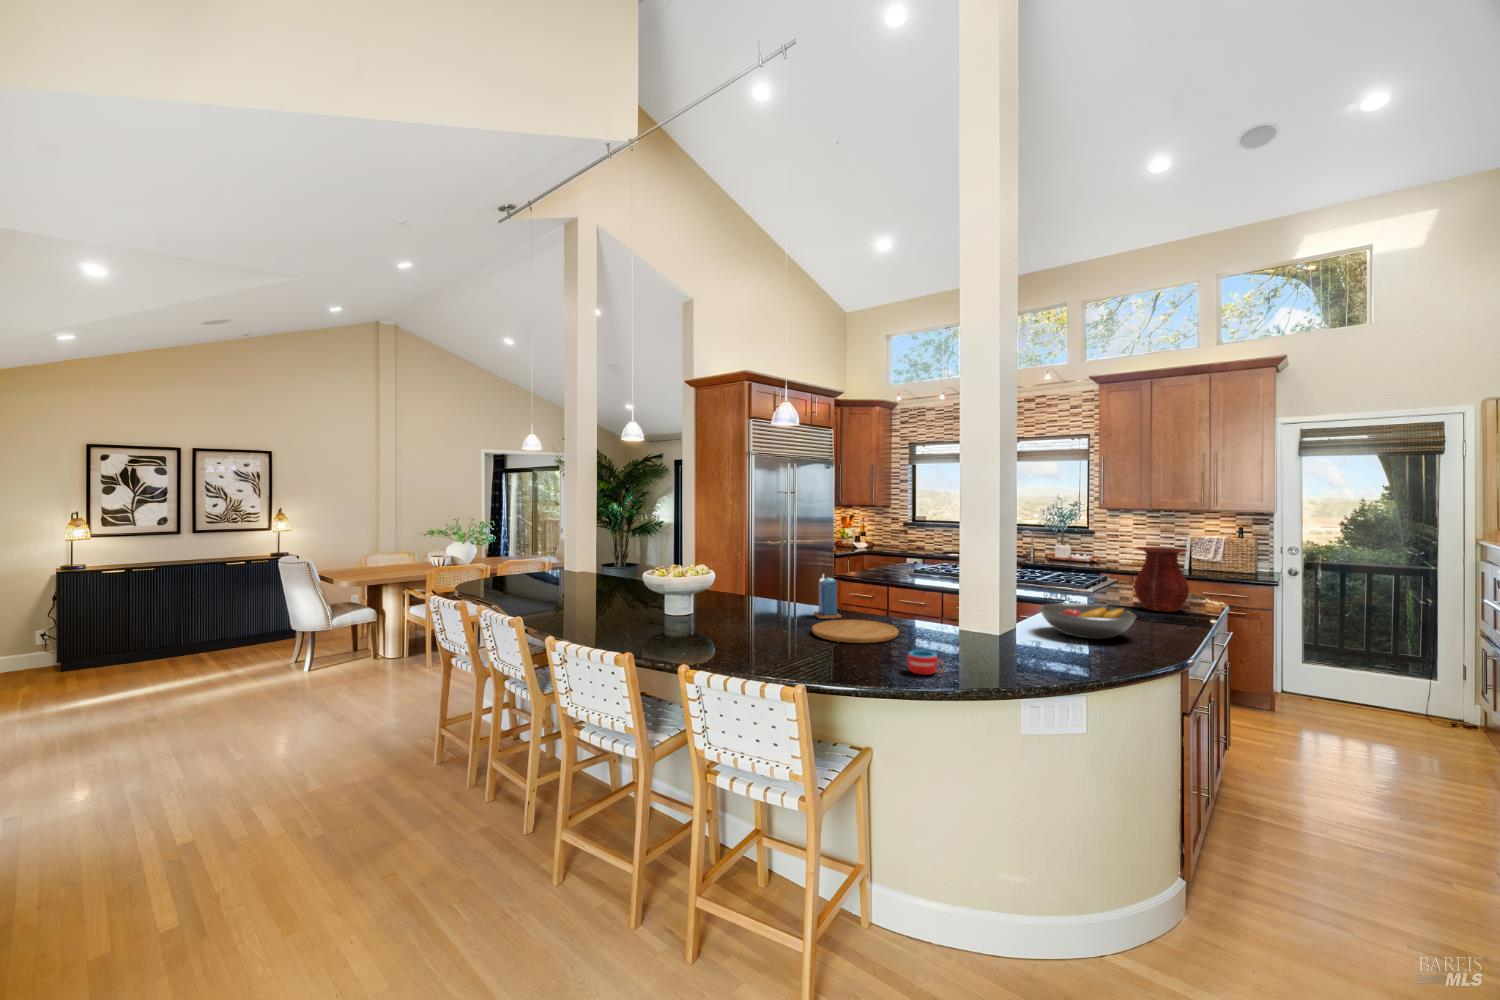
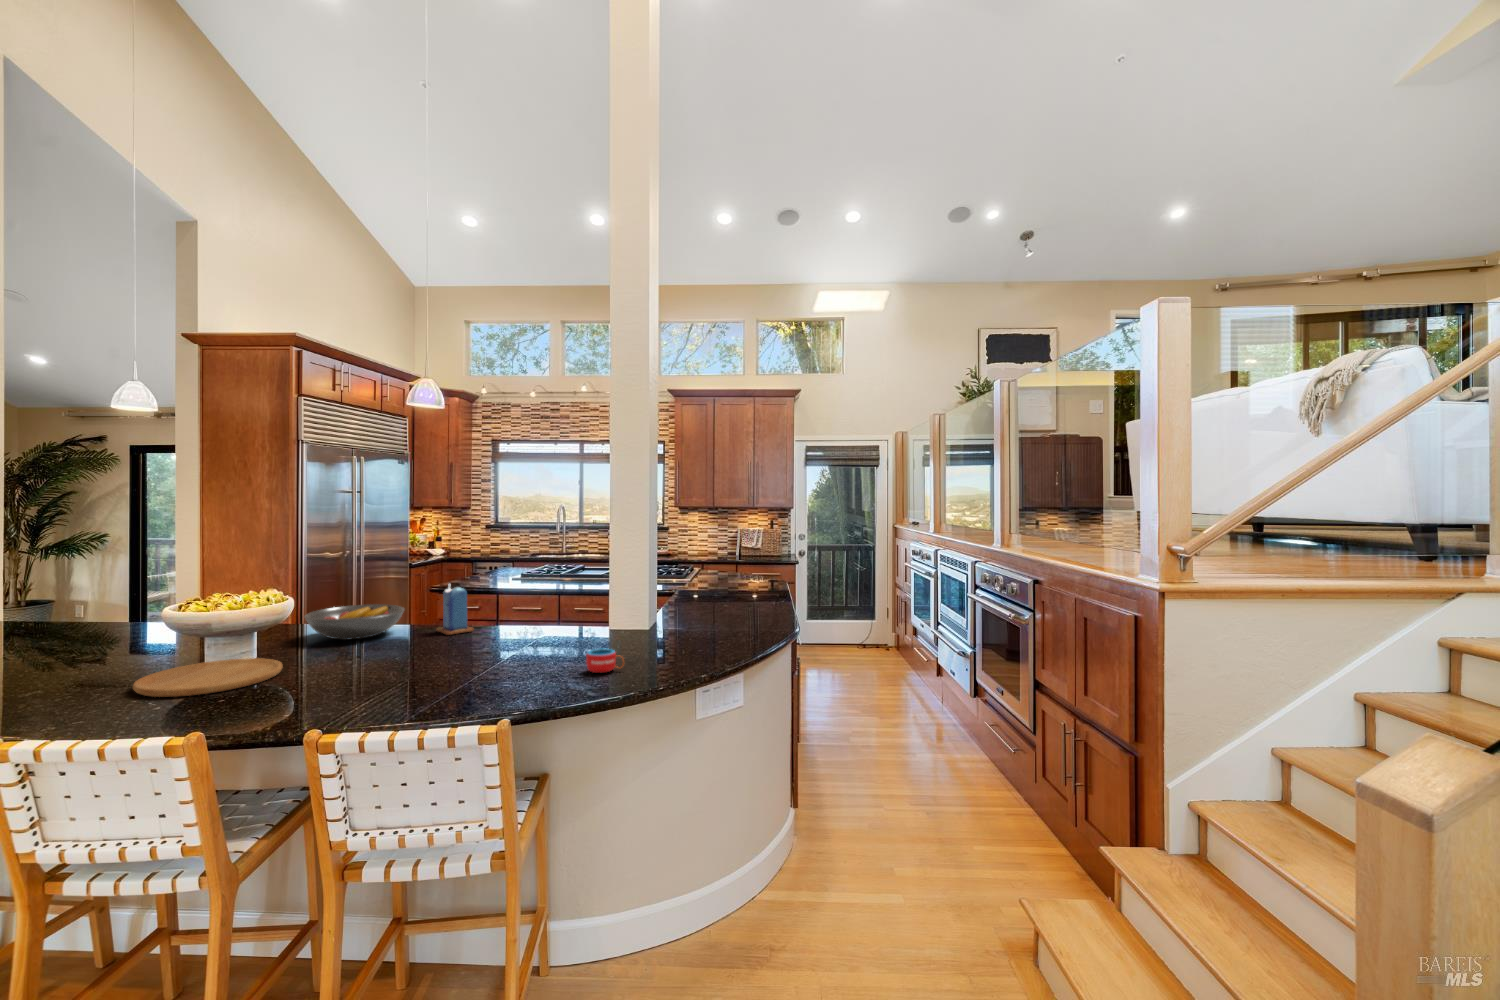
vase: present [1134,547,1189,612] -> none [724,538,763,590]
fruit bowl: present [1039,603,1137,639] -> present [304,604,405,640]
cutting board: present [812,620,899,643] -> present [133,658,283,697]

